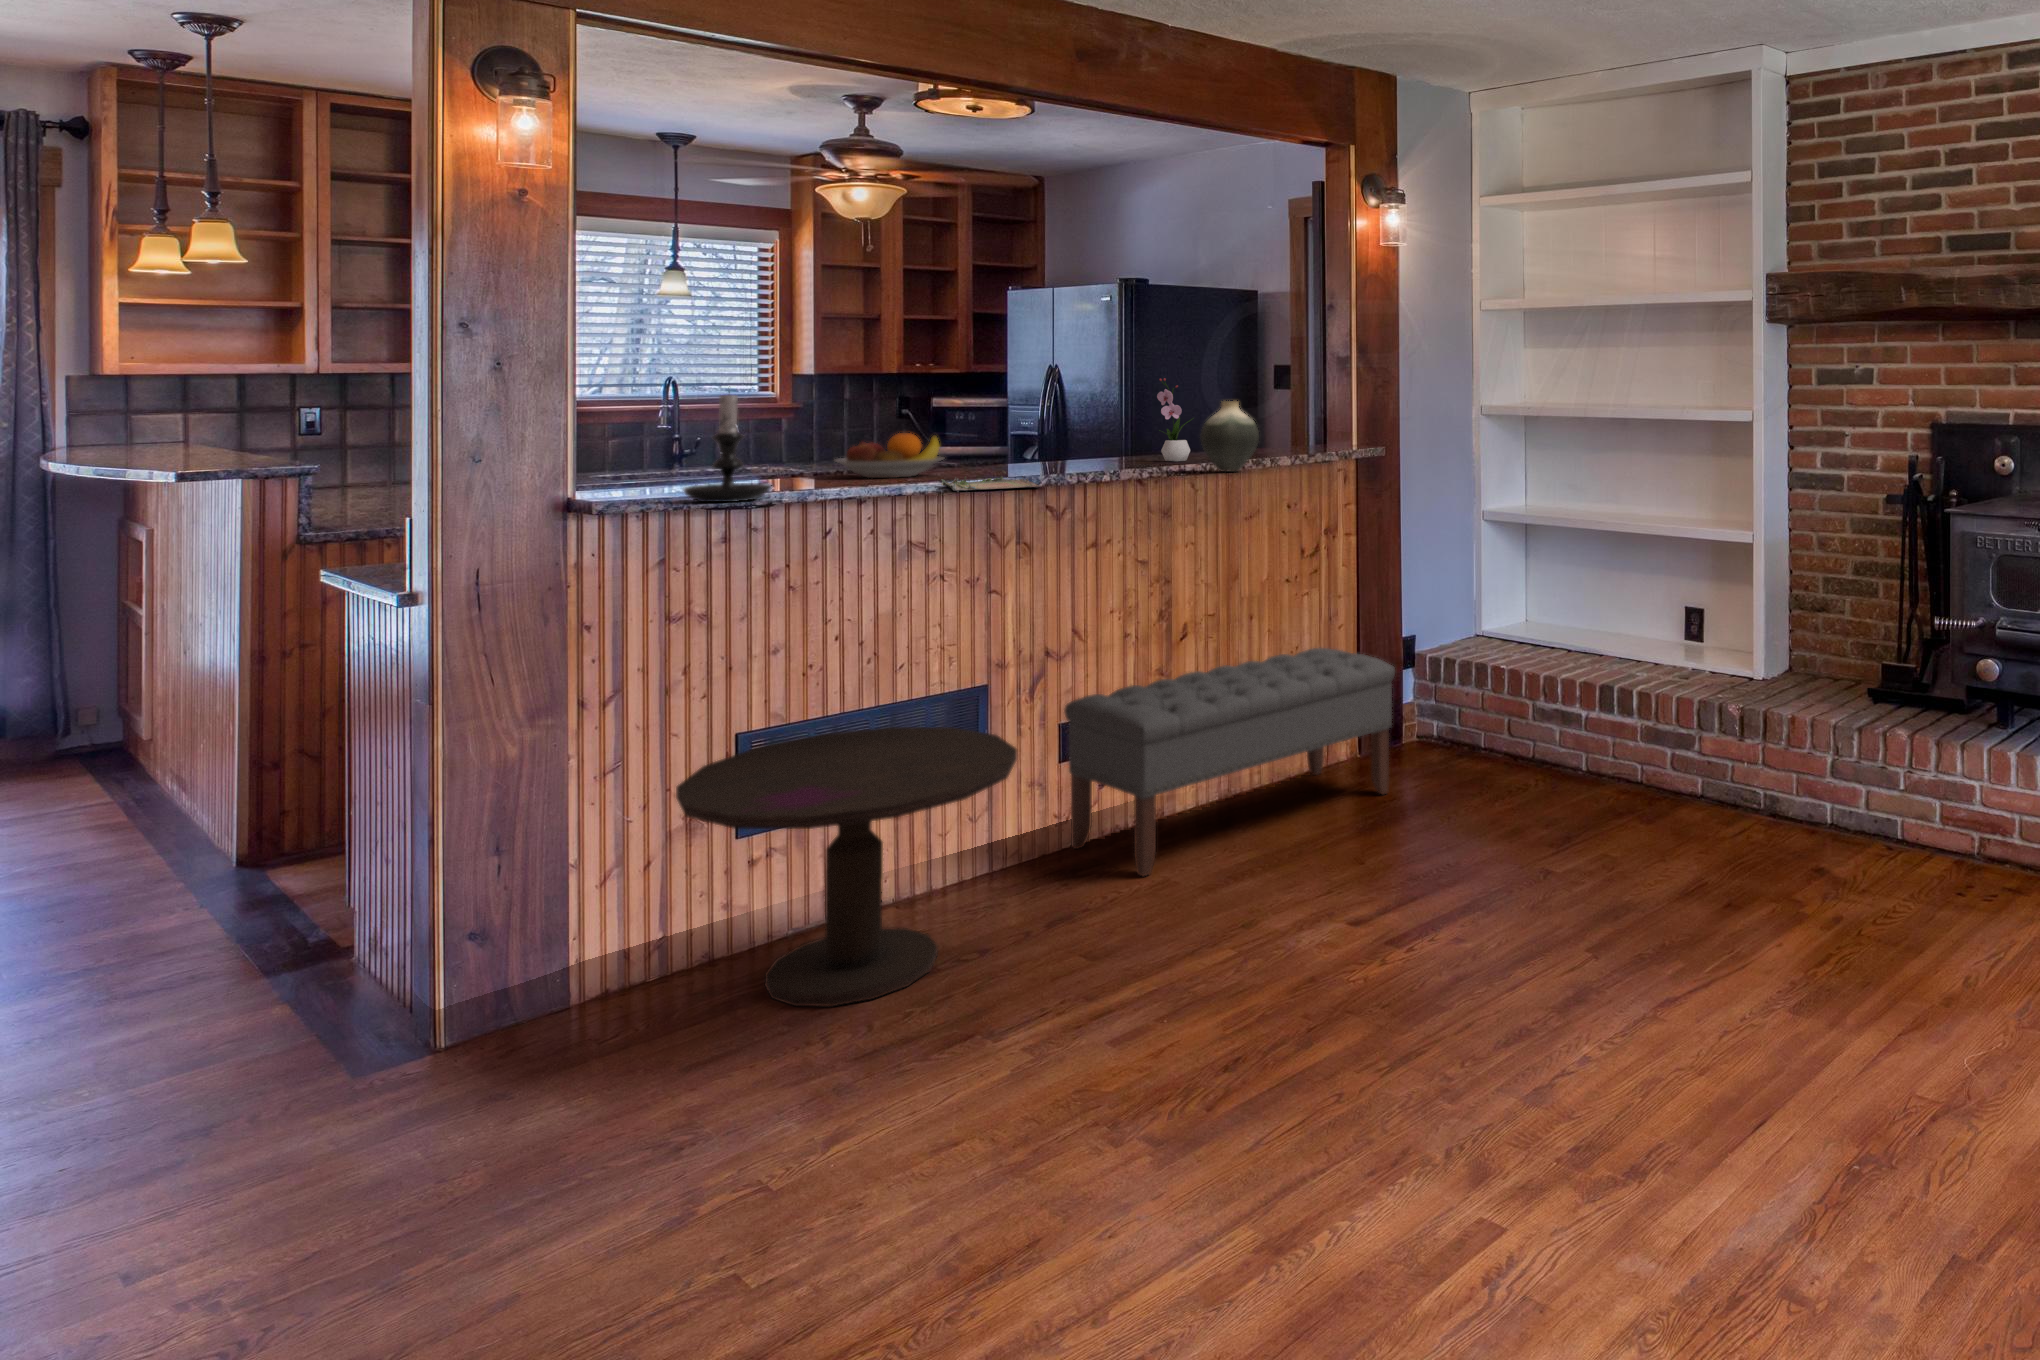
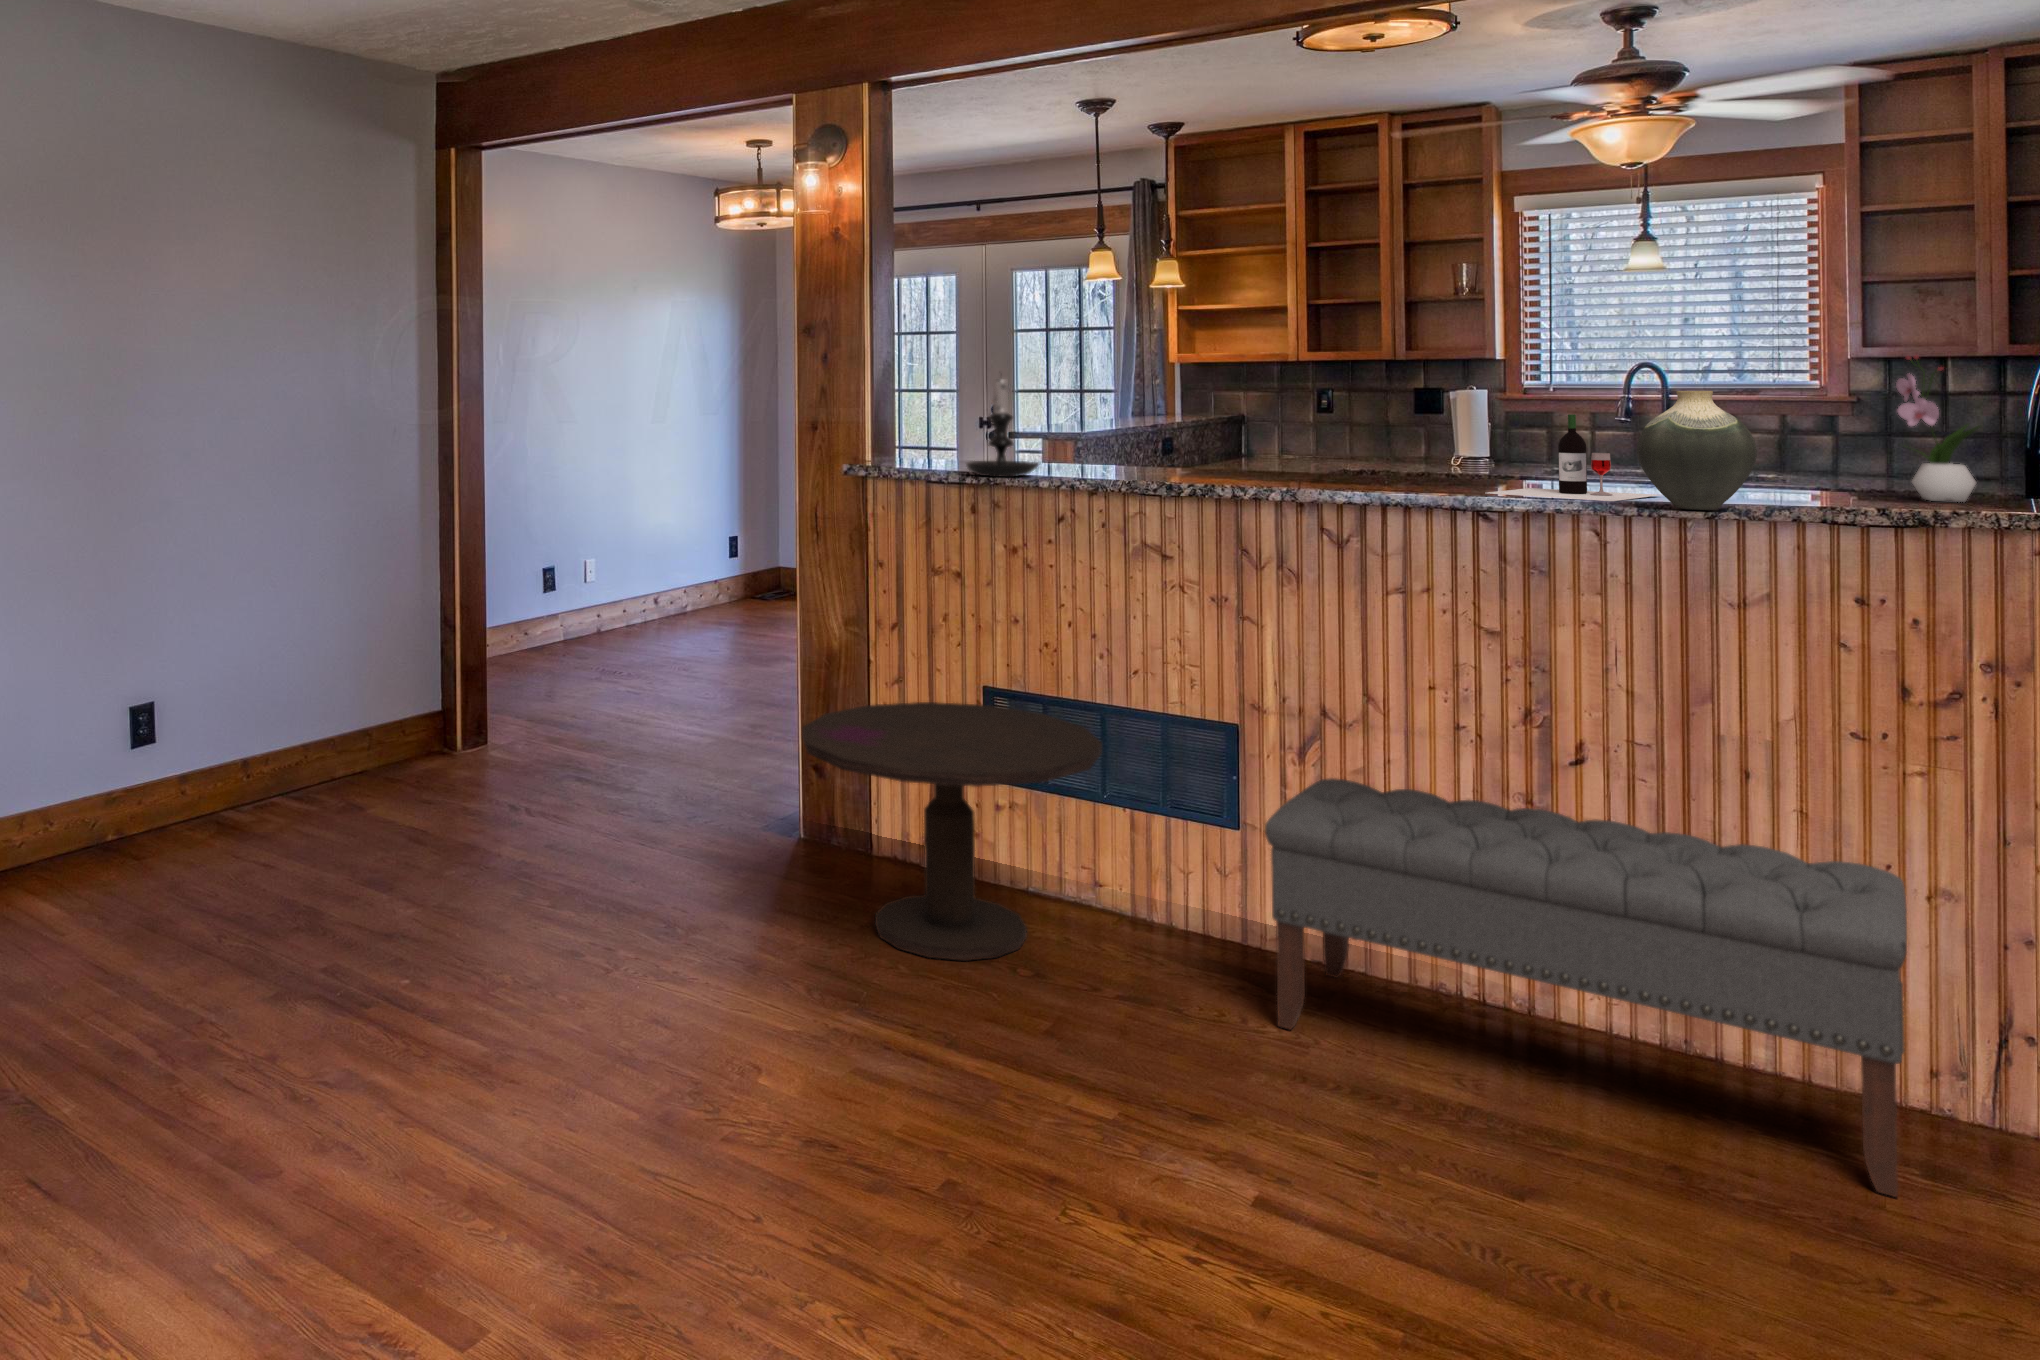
wine bottle: none [1041,418,1153,477] -> present [1487,414,1658,501]
fruit bowl: present [835,433,943,478] -> none [1306,428,1439,480]
tray: present [941,472,1040,492] -> none [1152,472,1309,491]

